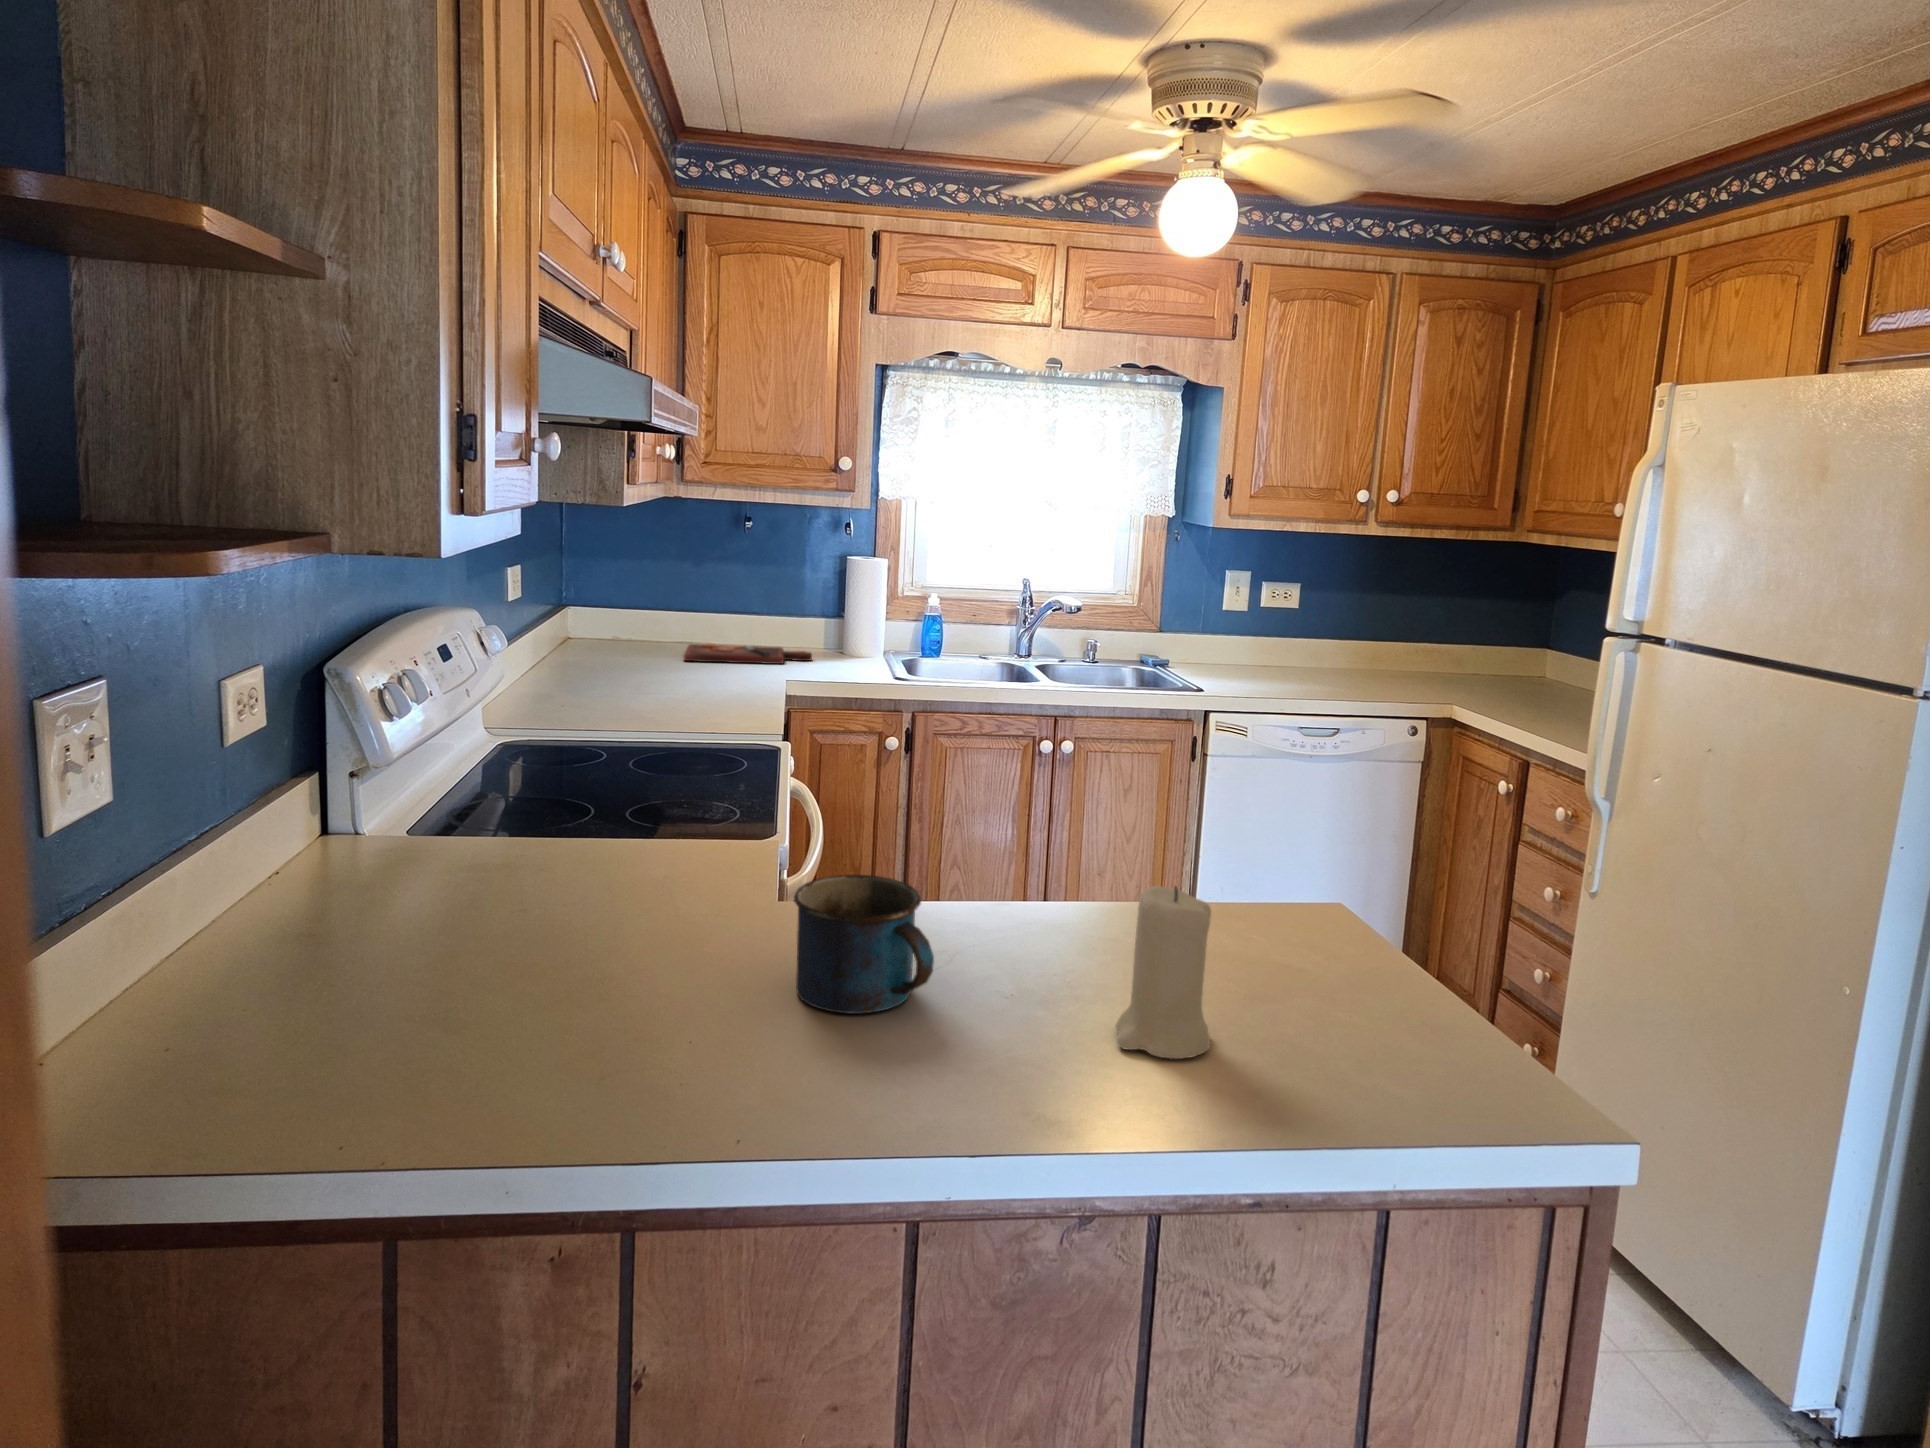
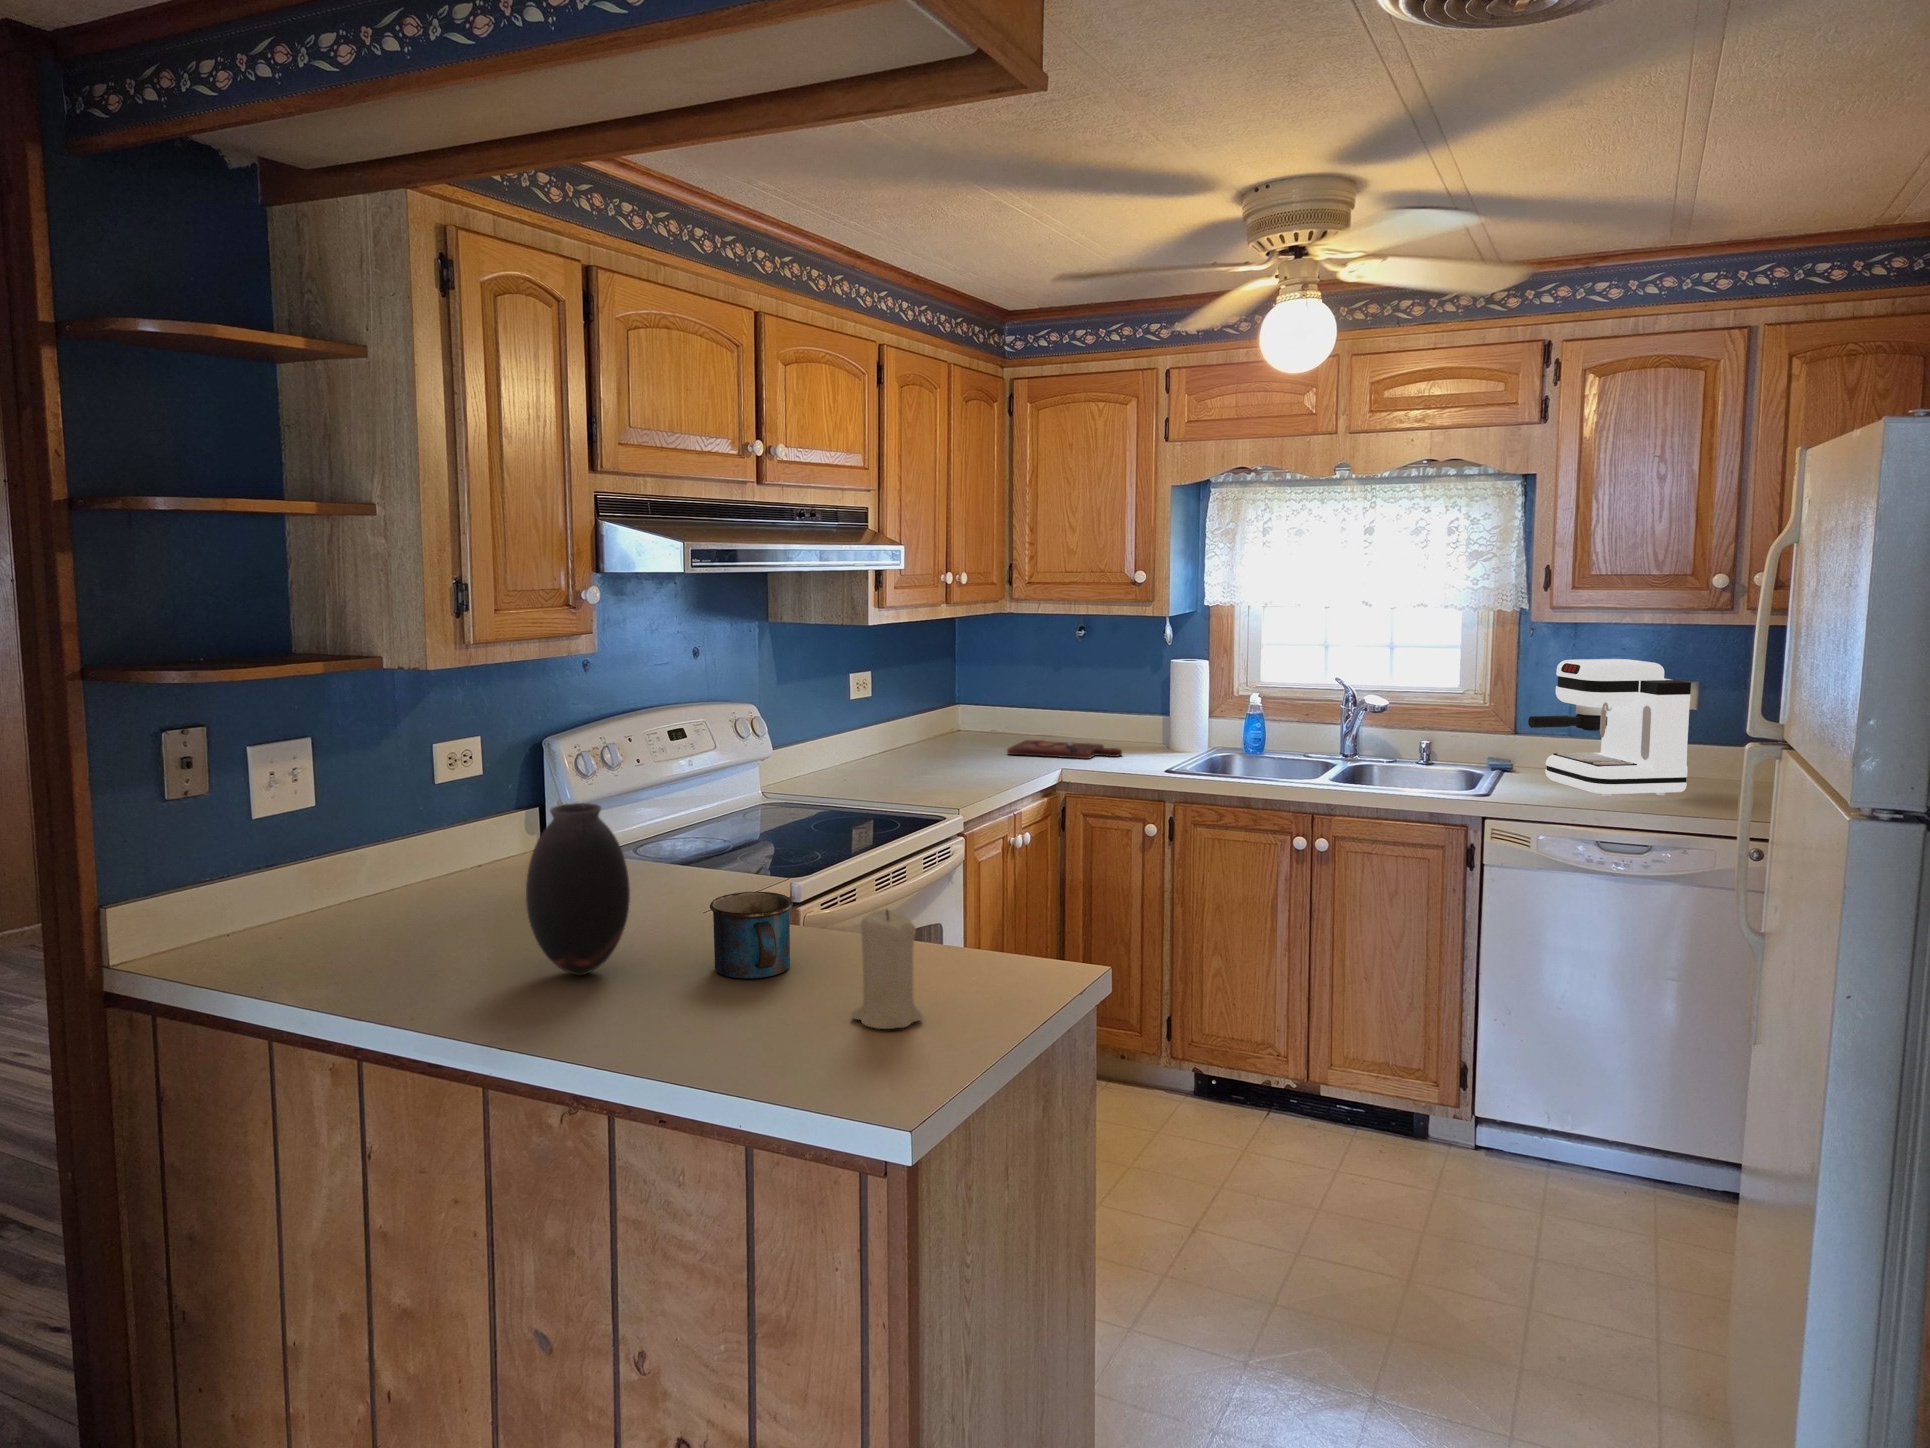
coffee maker: none [1222,563,1346,687] -> present [1528,659,1691,797]
vase: none [506,762,691,1060] -> present [526,803,630,975]

